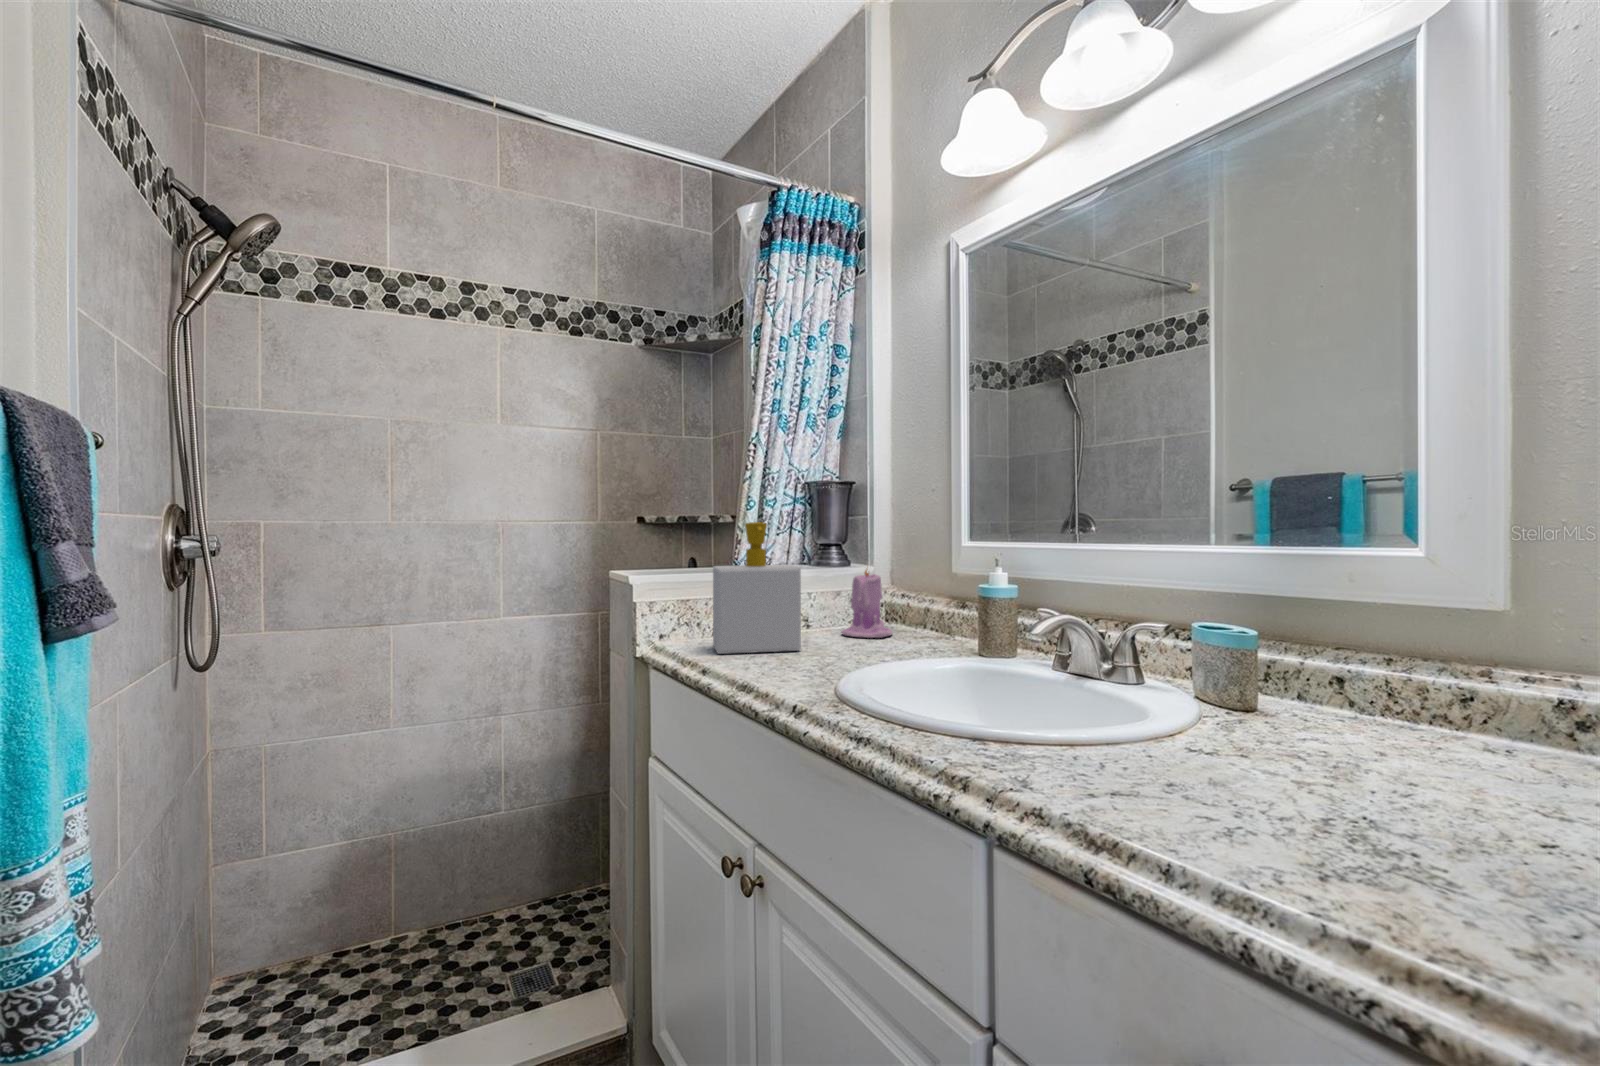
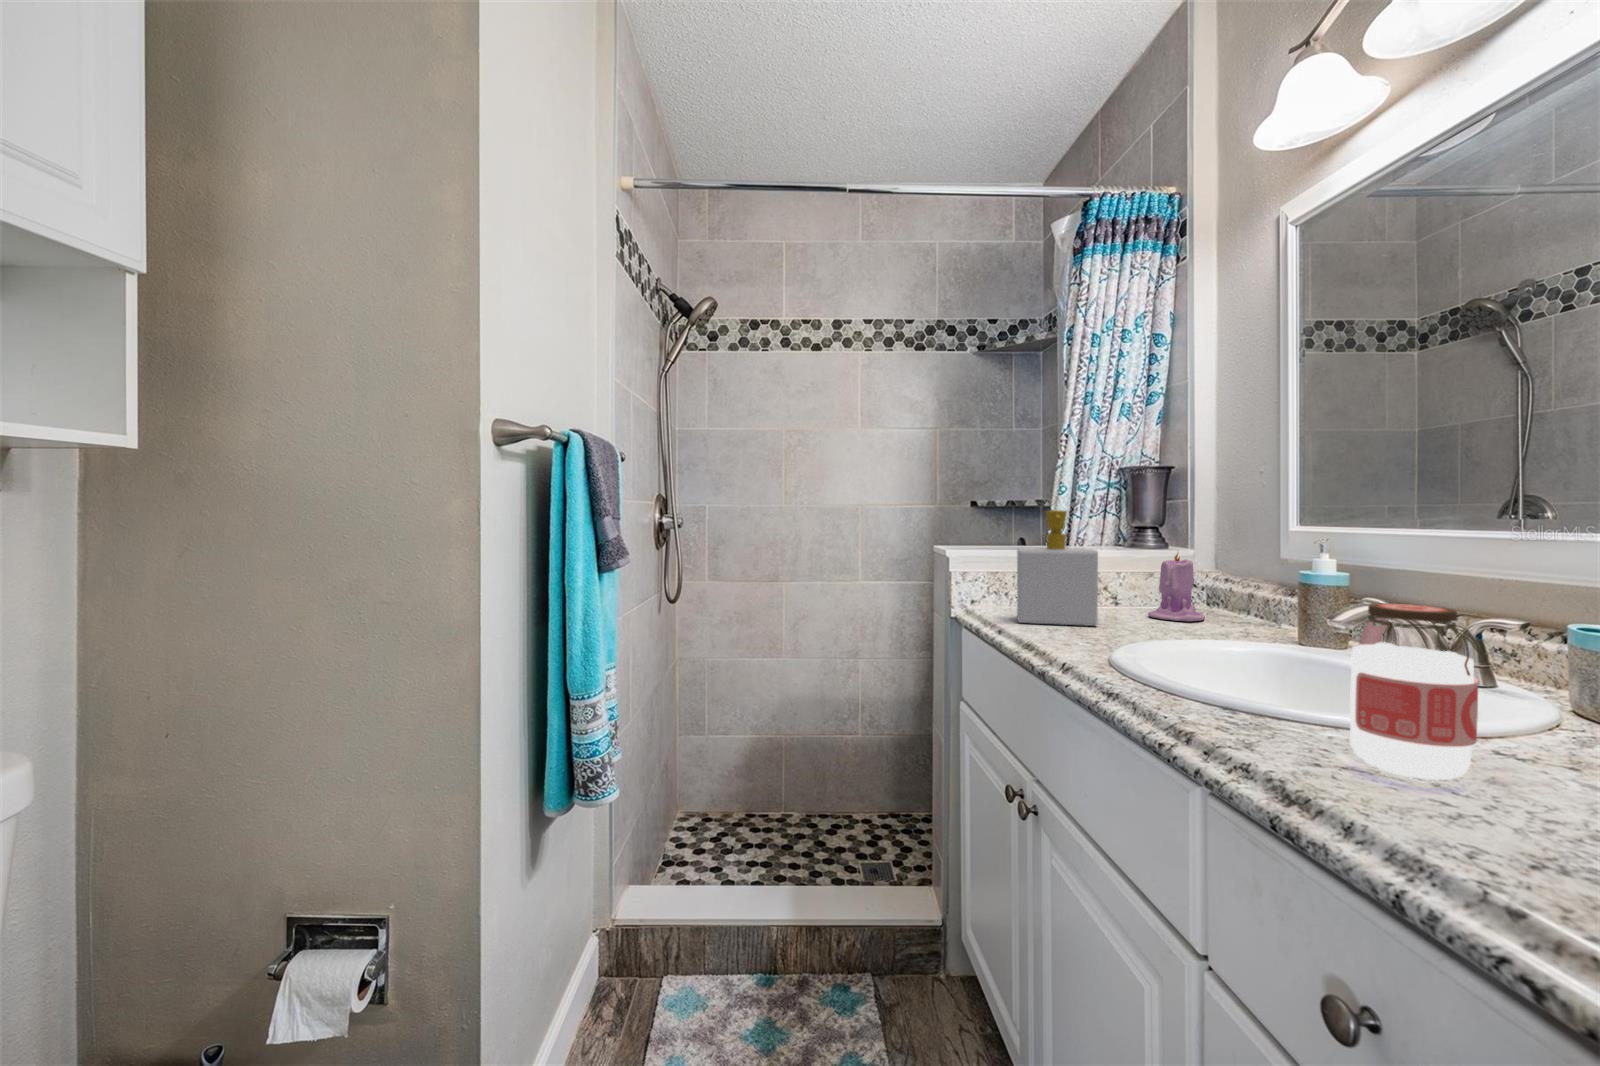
jar: none [1120,612,1240,804] -> present [1350,603,1484,780]

